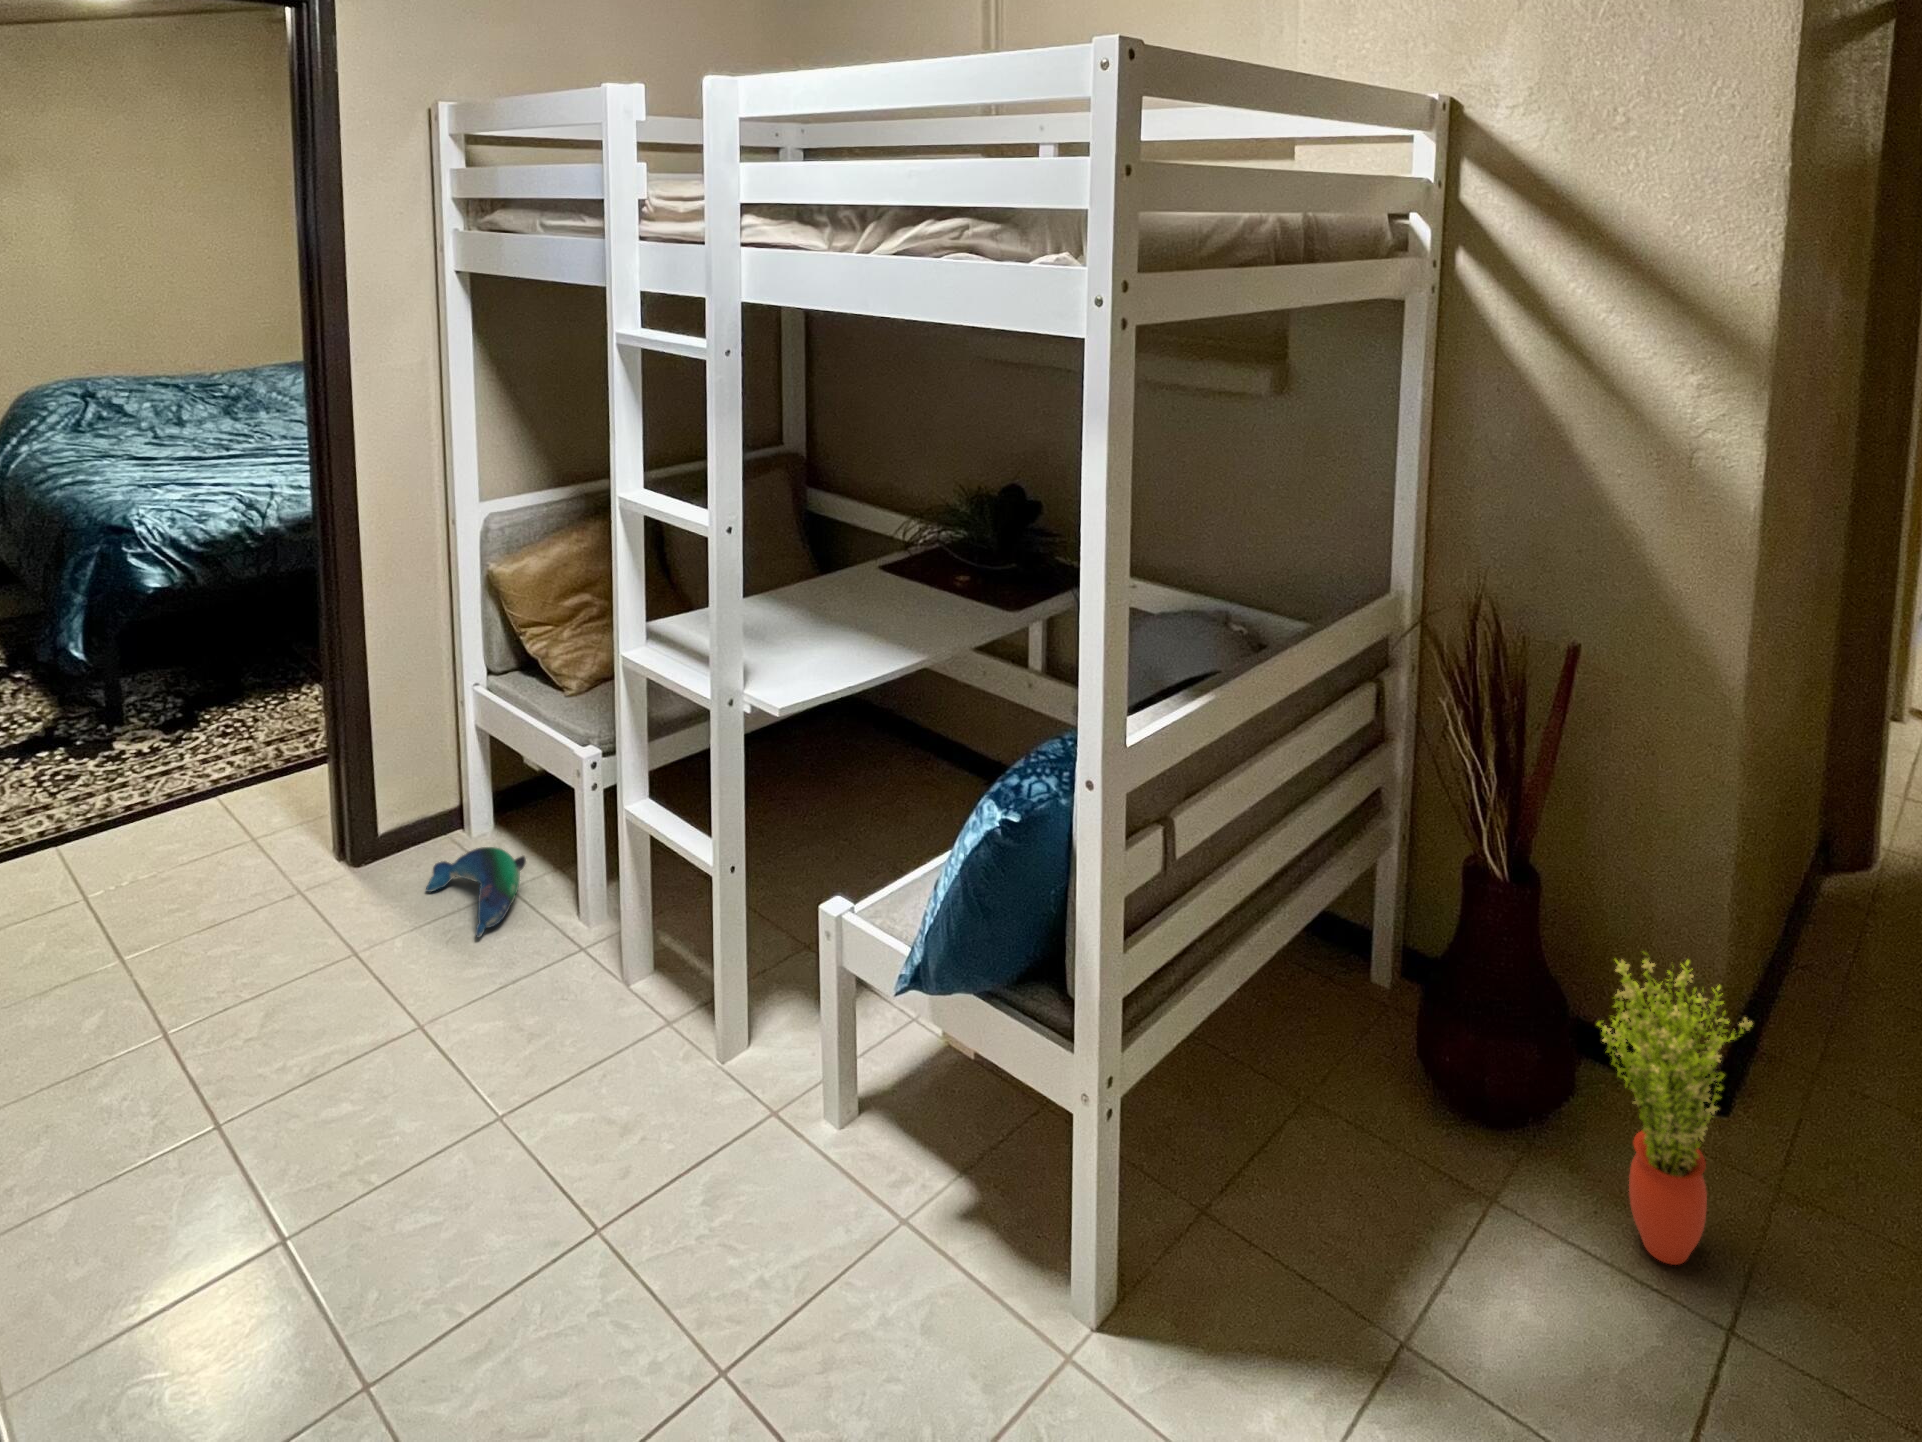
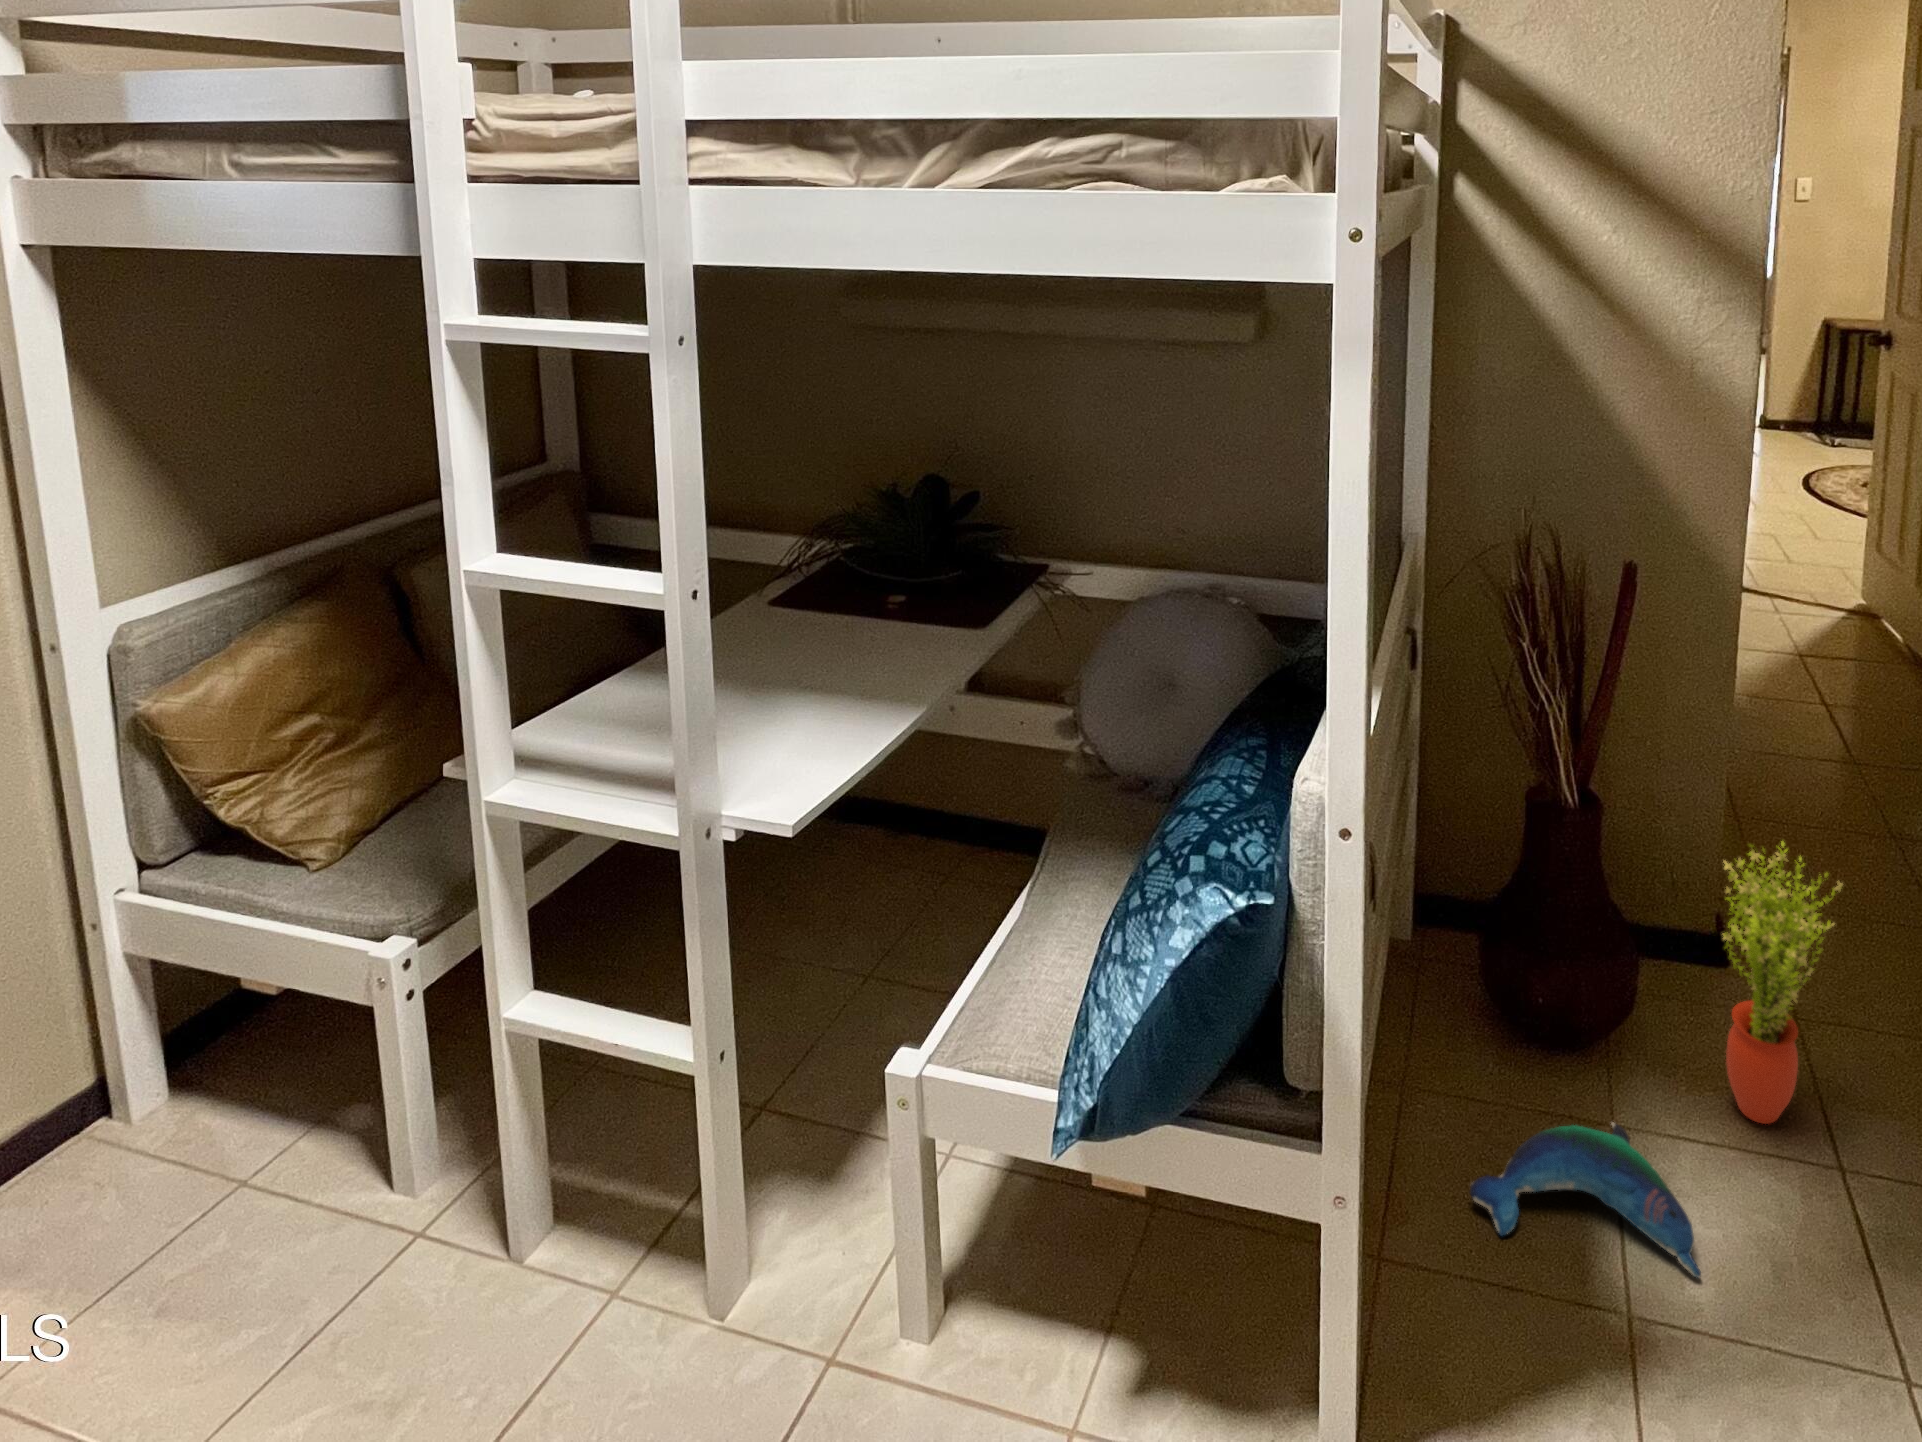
plush toy: present [426,847,526,937] -> present [1470,1123,1701,1277]

